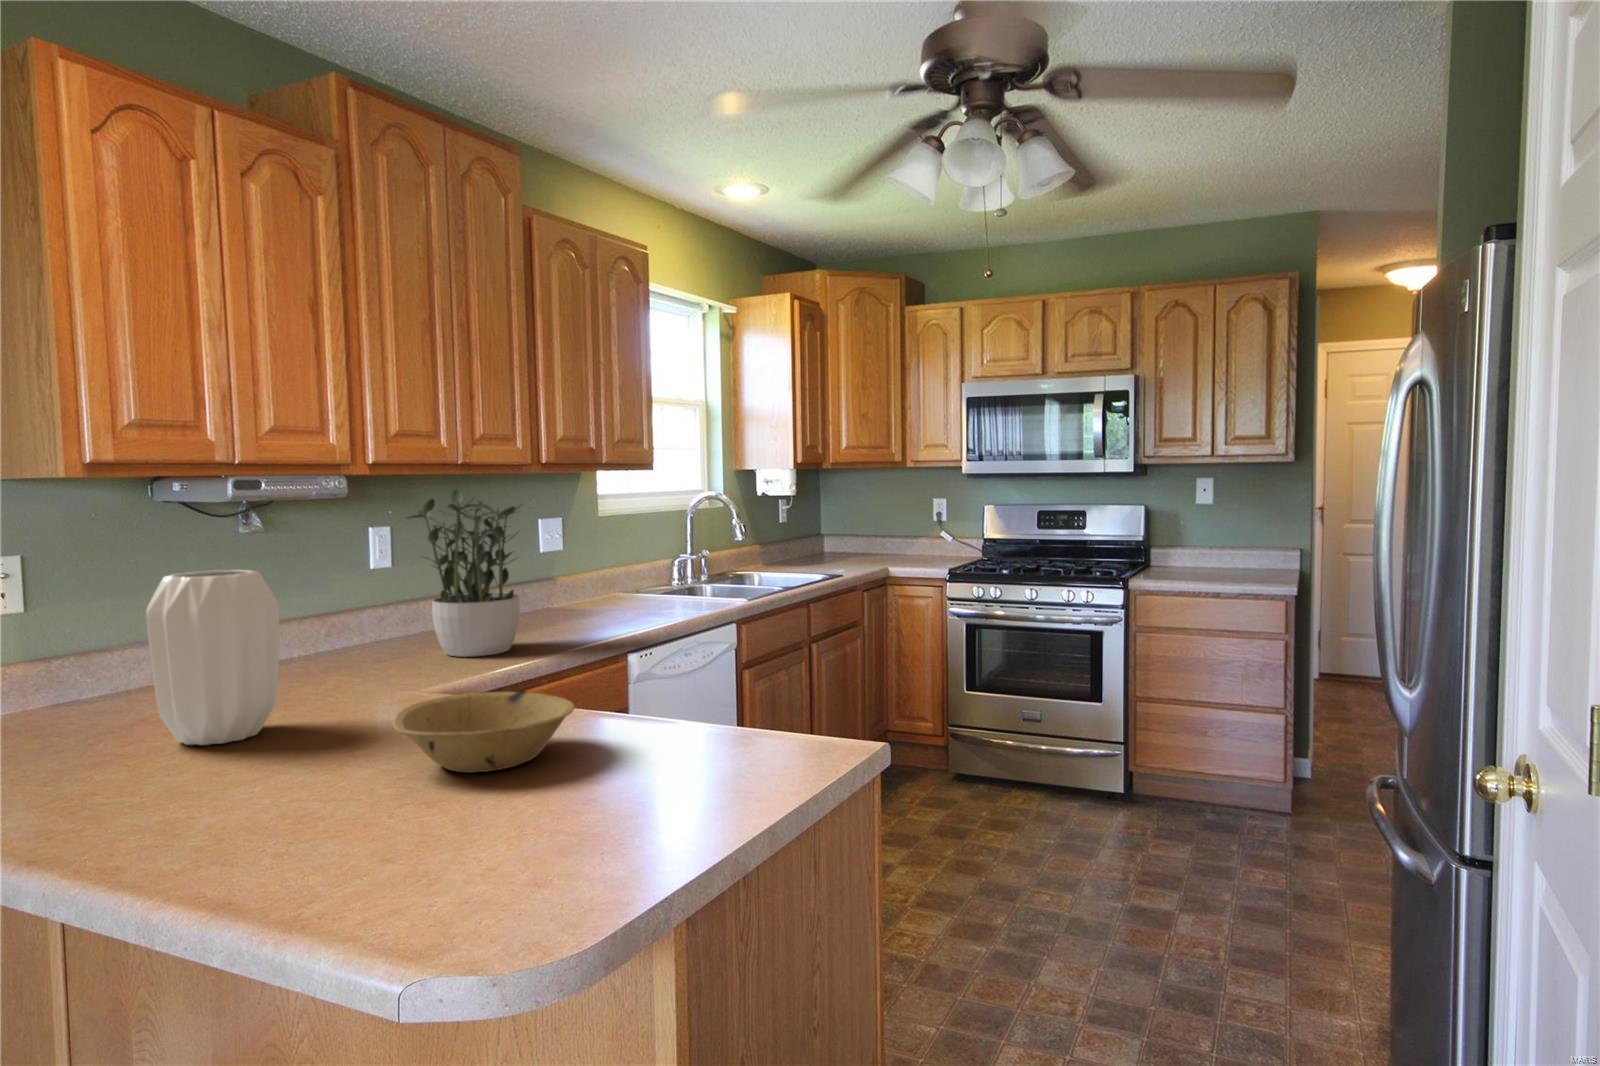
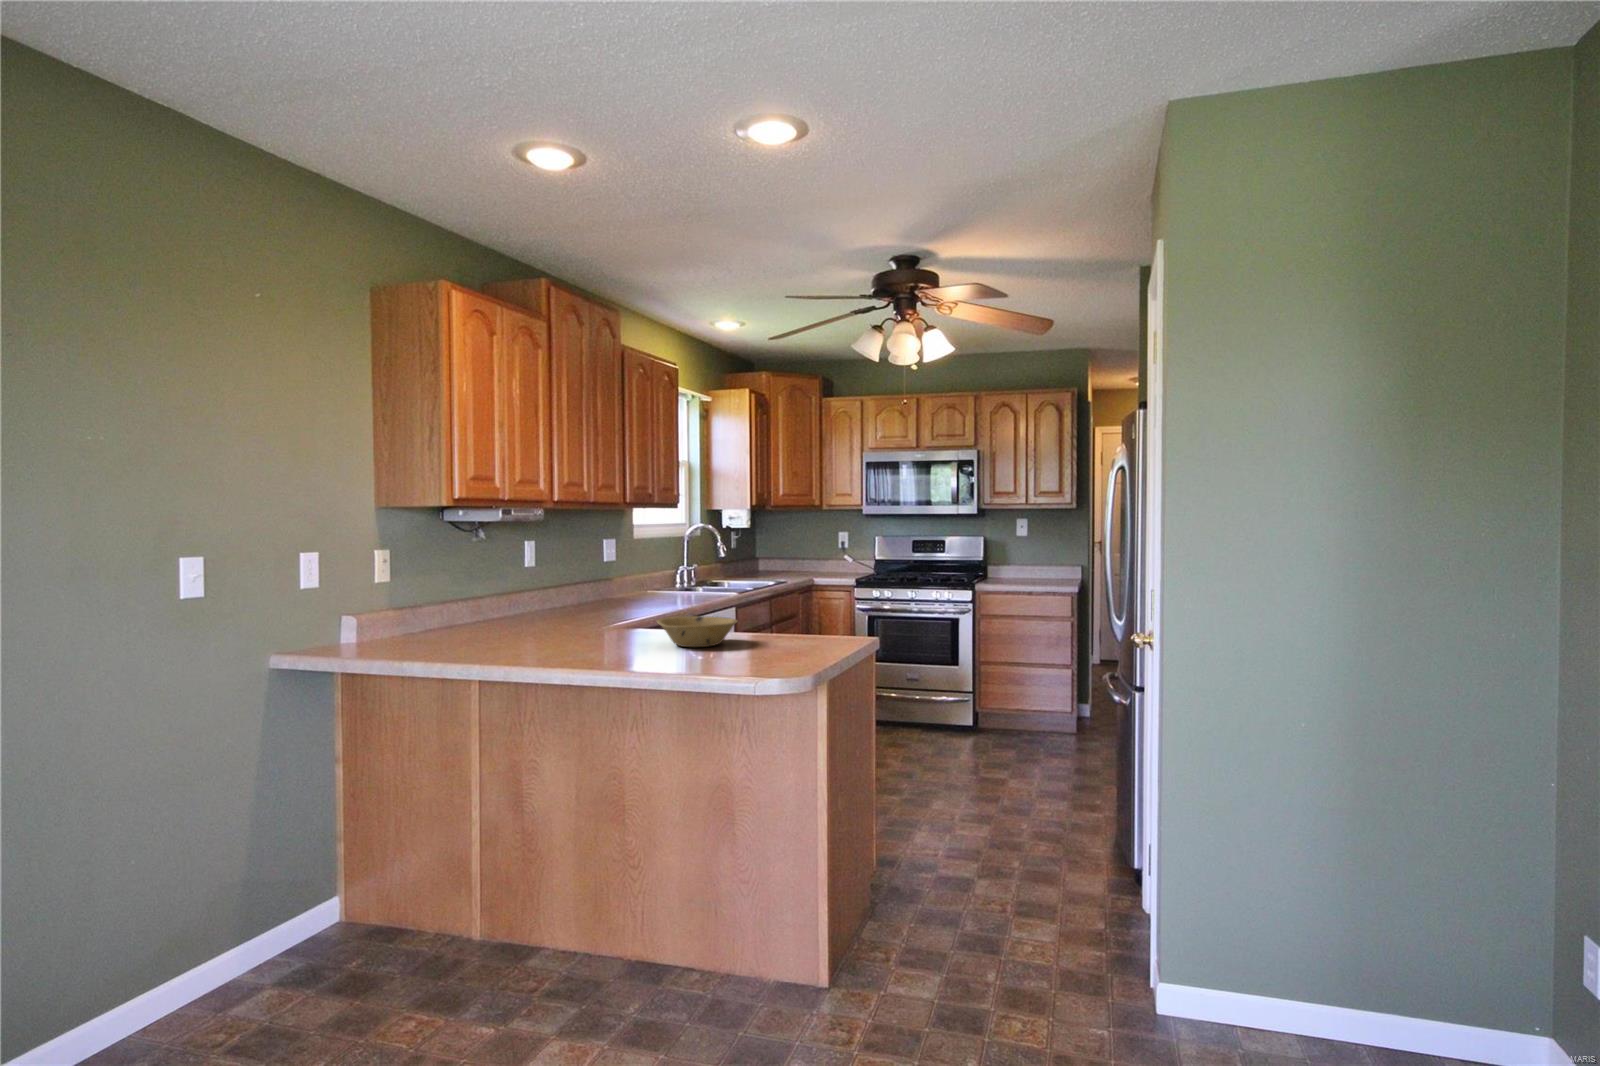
potted plant: present [408,489,520,657] -> none [574,517,636,617]
vase: present [146,570,280,745] -> none [508,557,569,644]

